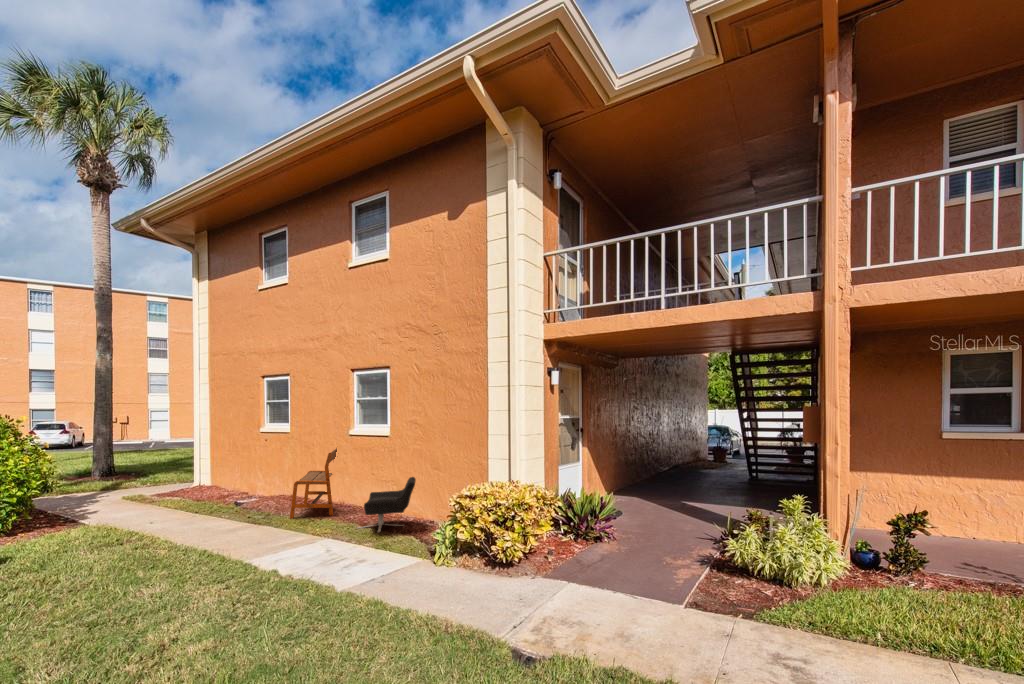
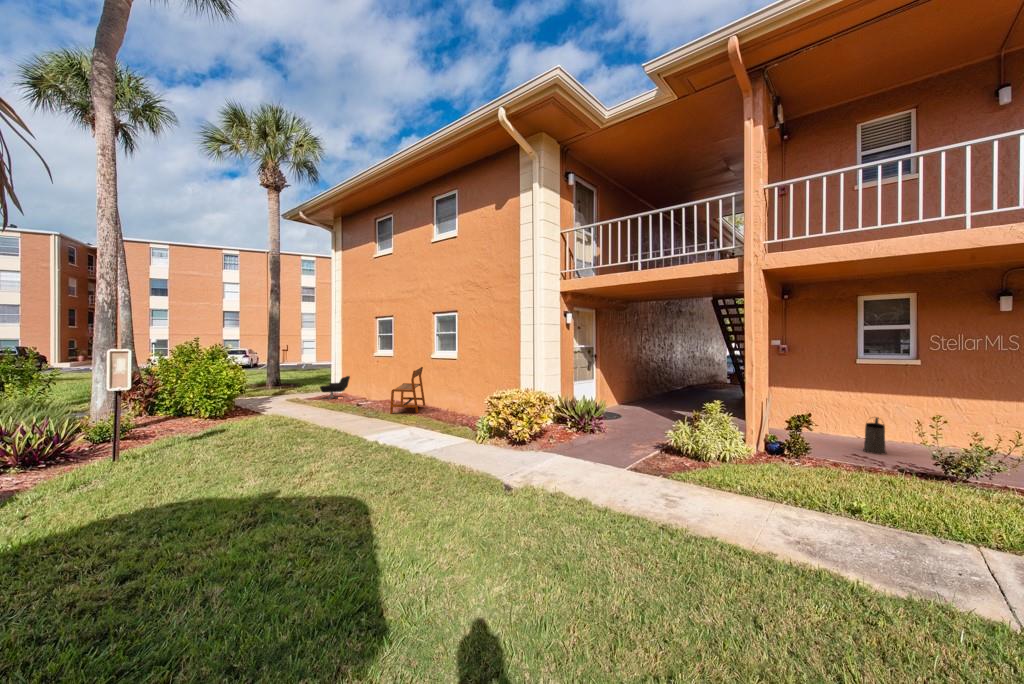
lounge chair: present [359,477,416,532] -> present [320,376,350,398]
watering can: none [951,506,983,557] -> present [863,417,886,454]

